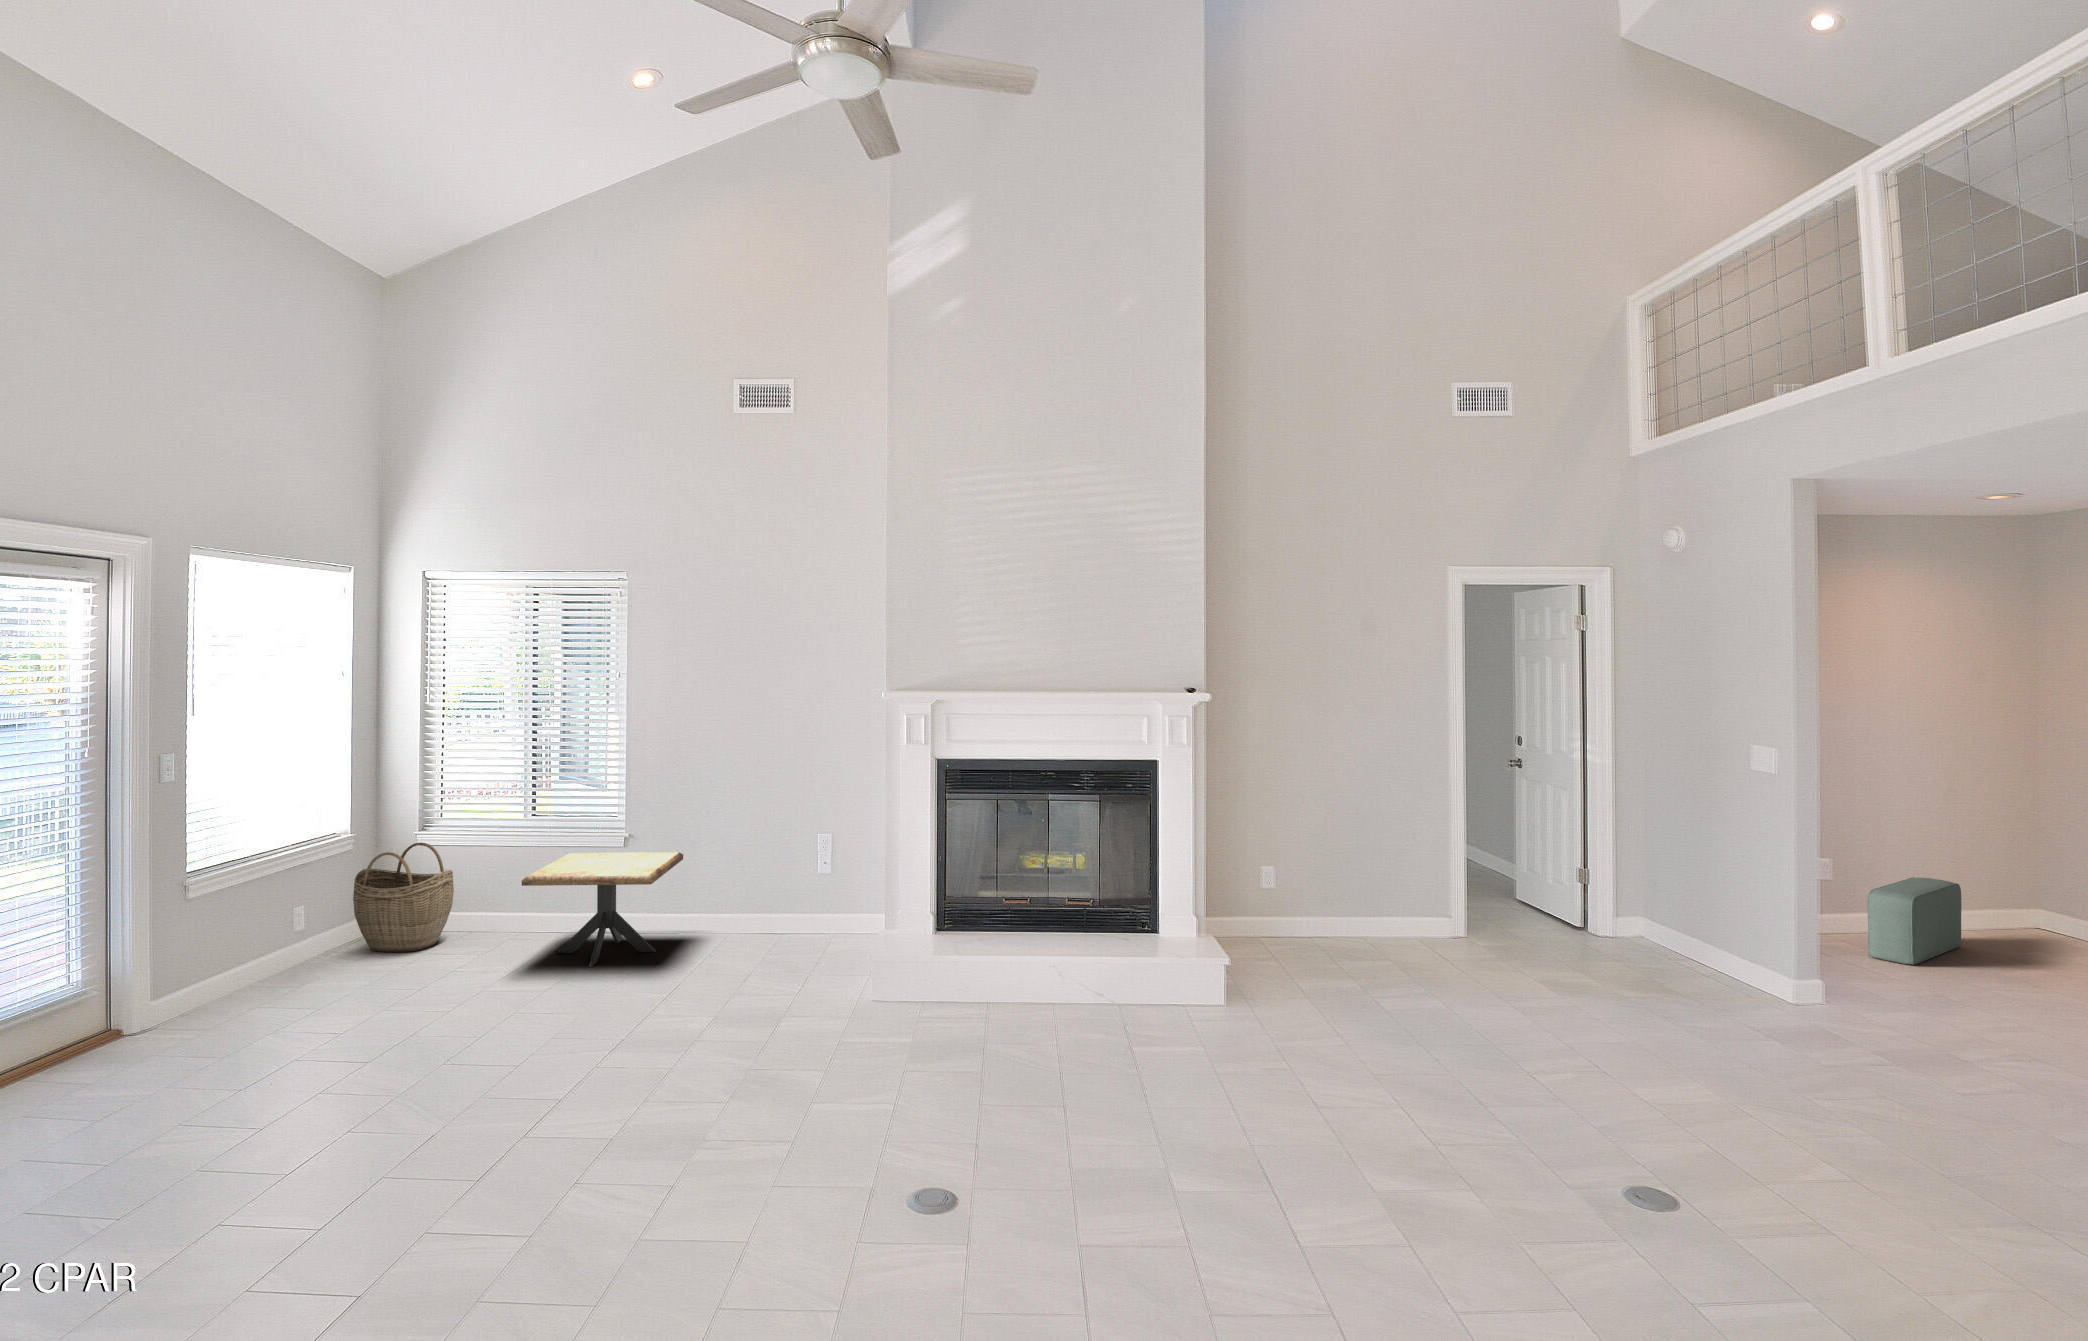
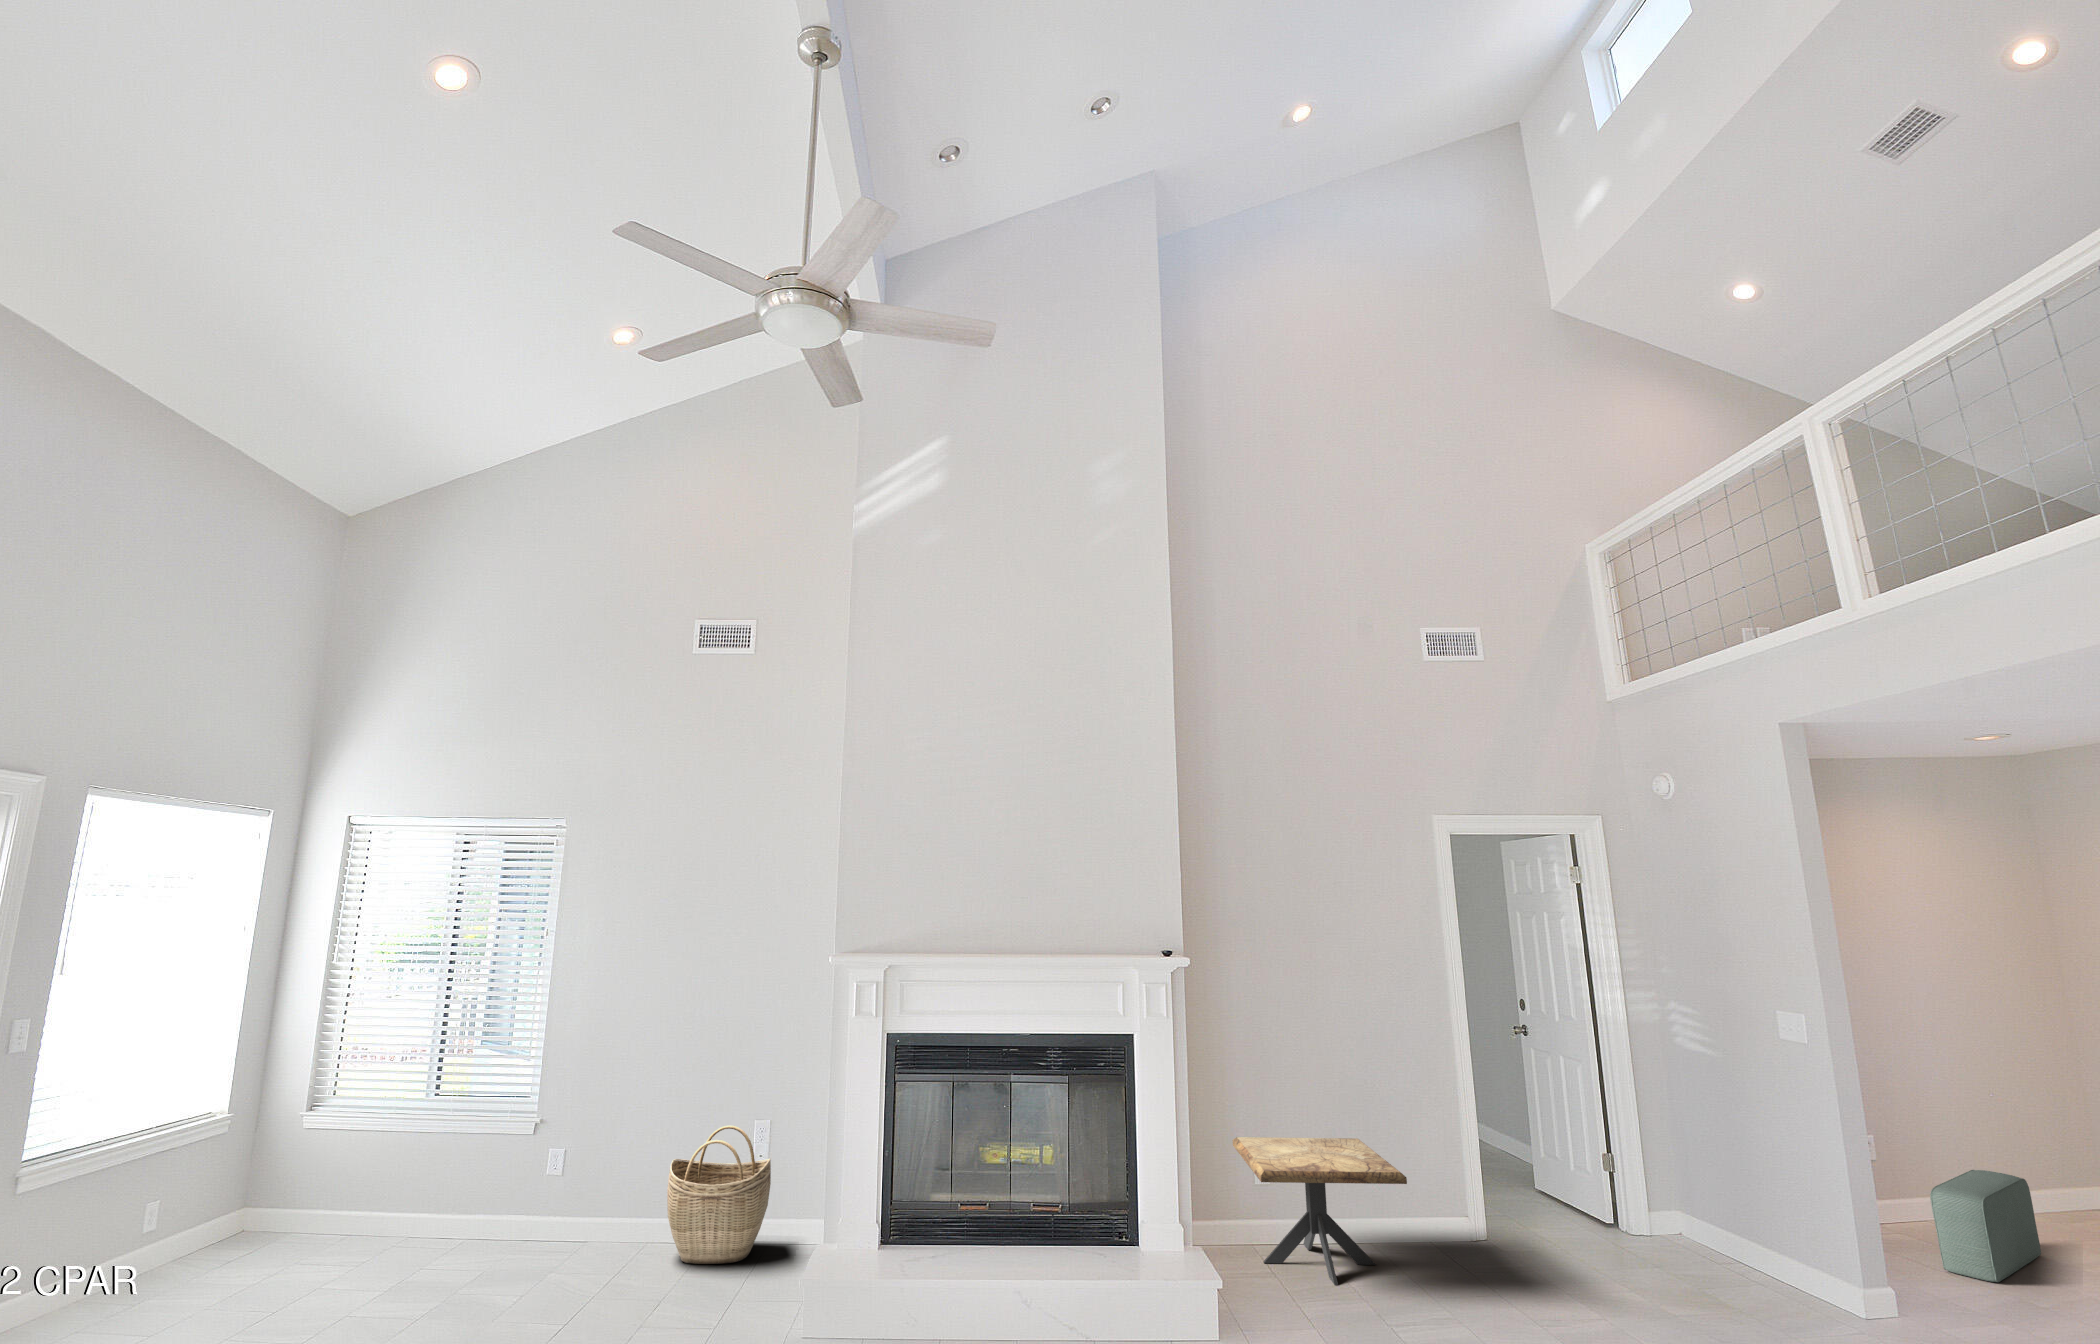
woven basket: present [353,842,454,952] -> present [667,1125,771,1264]
side table: present [522,852,683,967] -> present [1233,1137,1407,1285]

